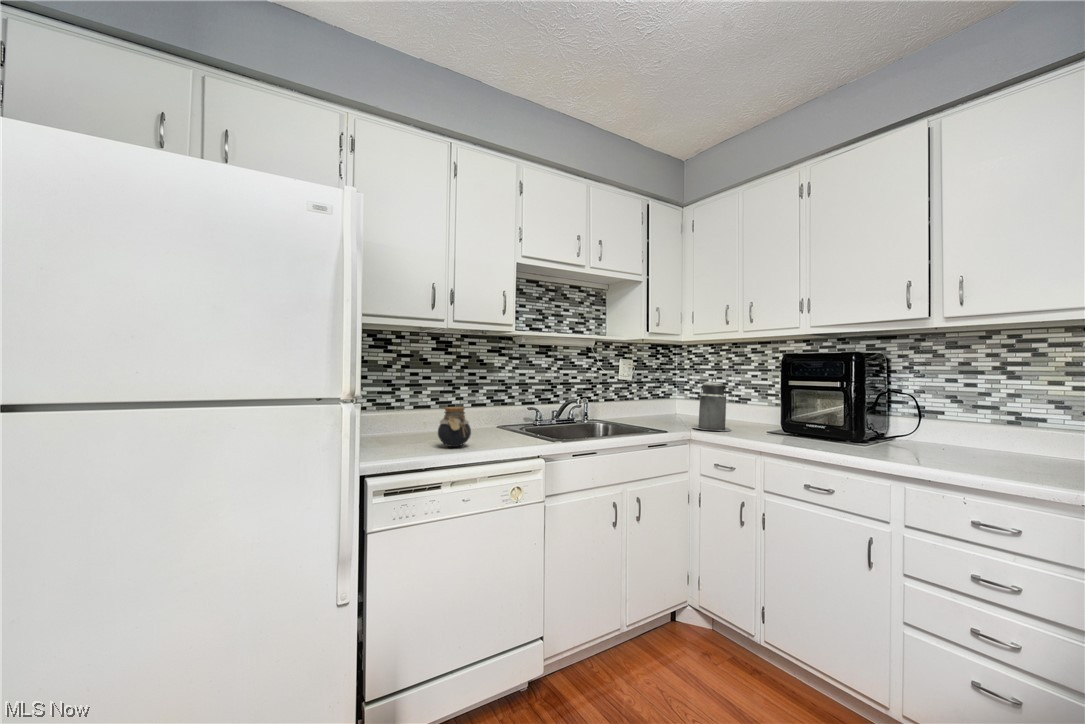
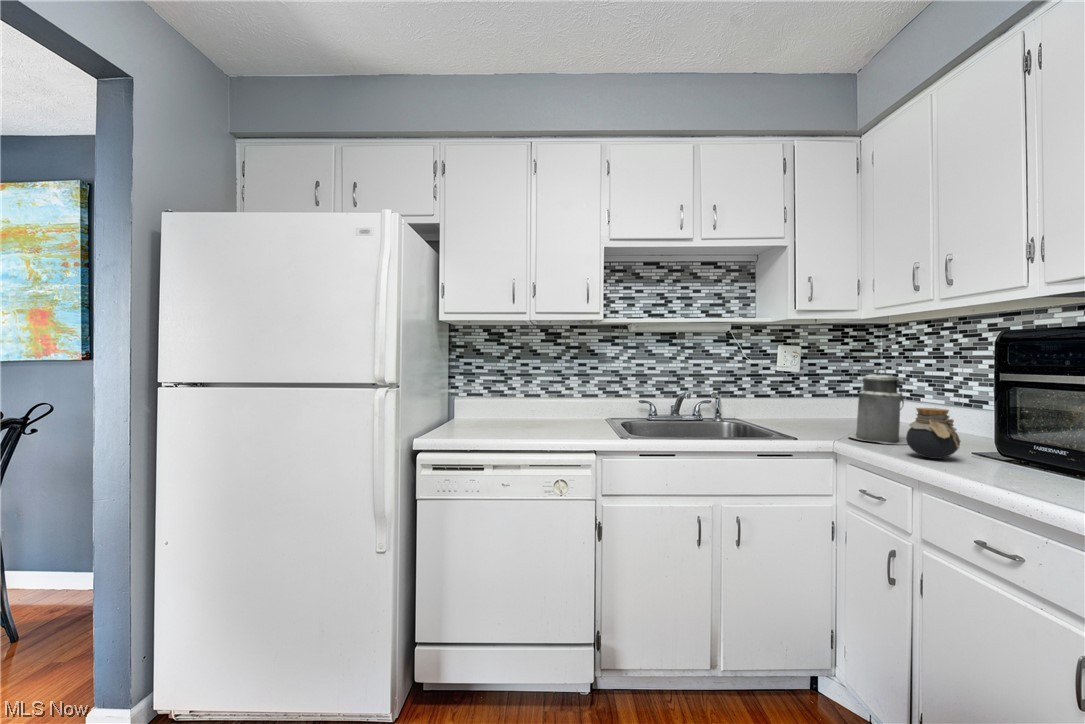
jar: present [438,407,471,447] -> present [906,408,960,459]

